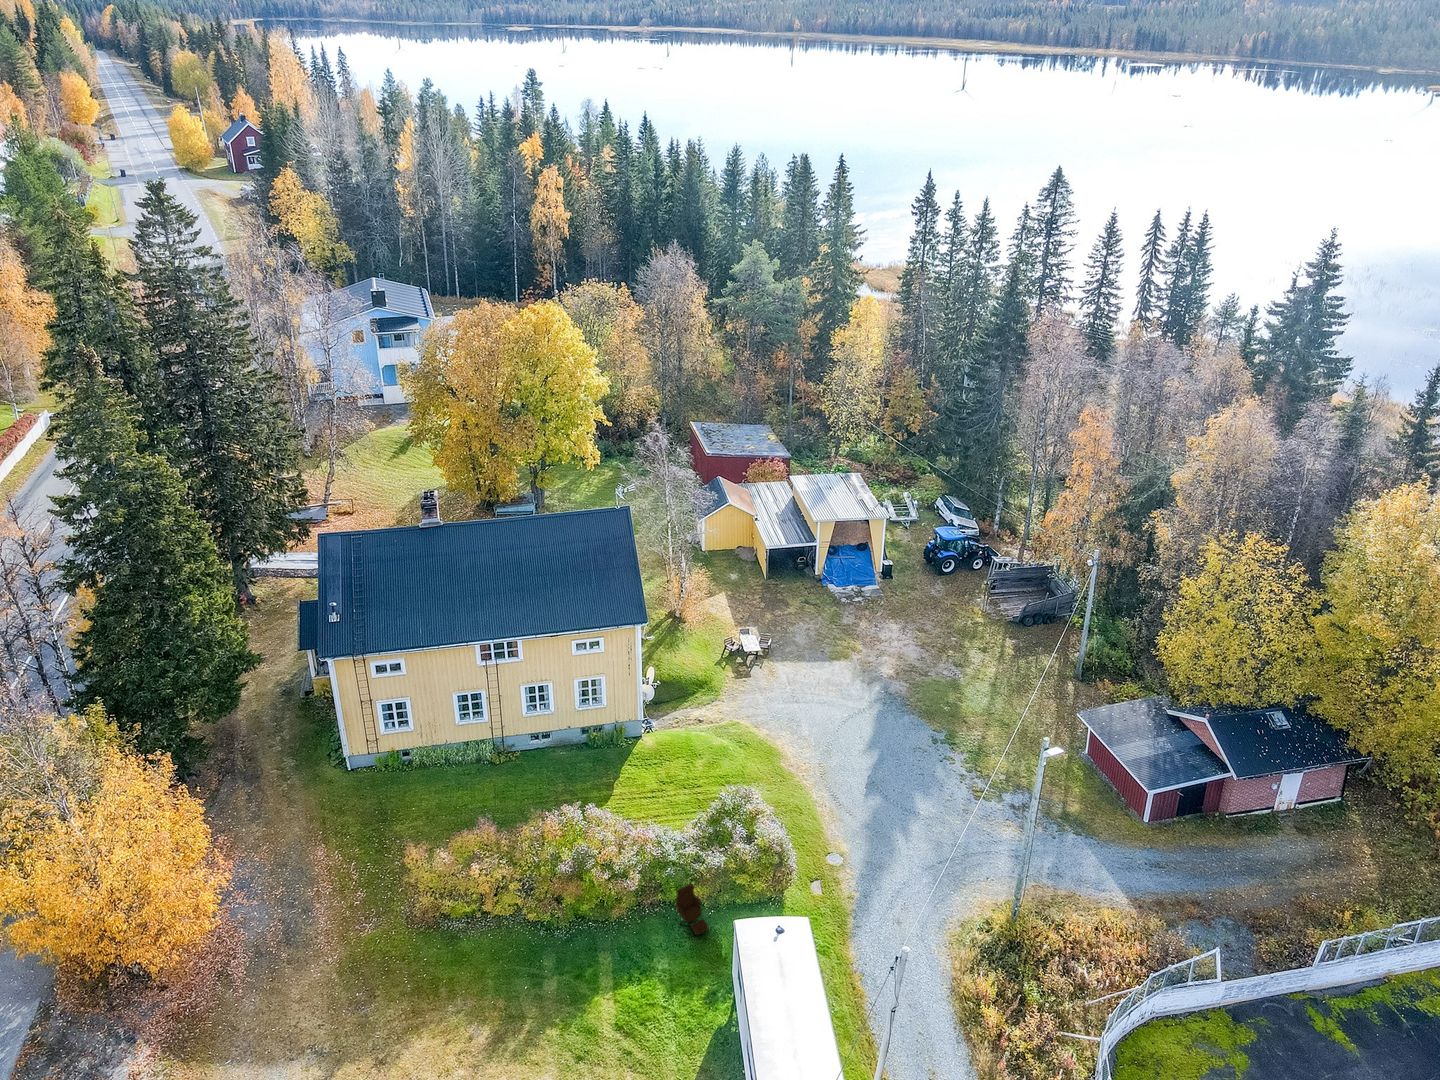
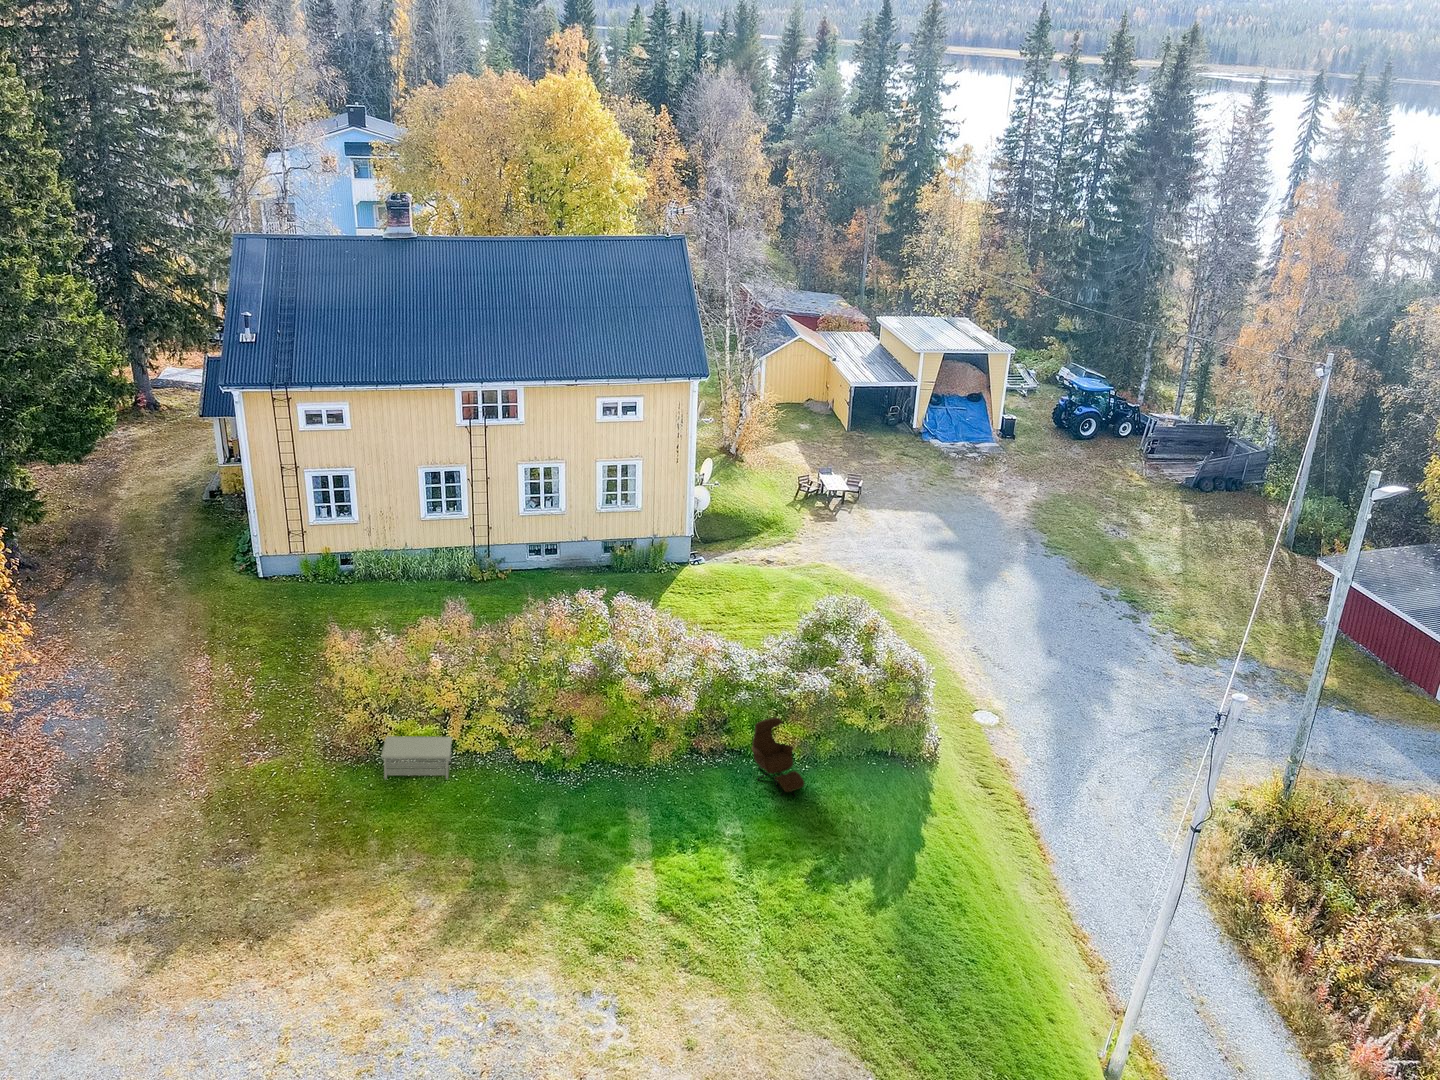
storage bench: none [444,910,487,941] -> present [381,736,452,779]

